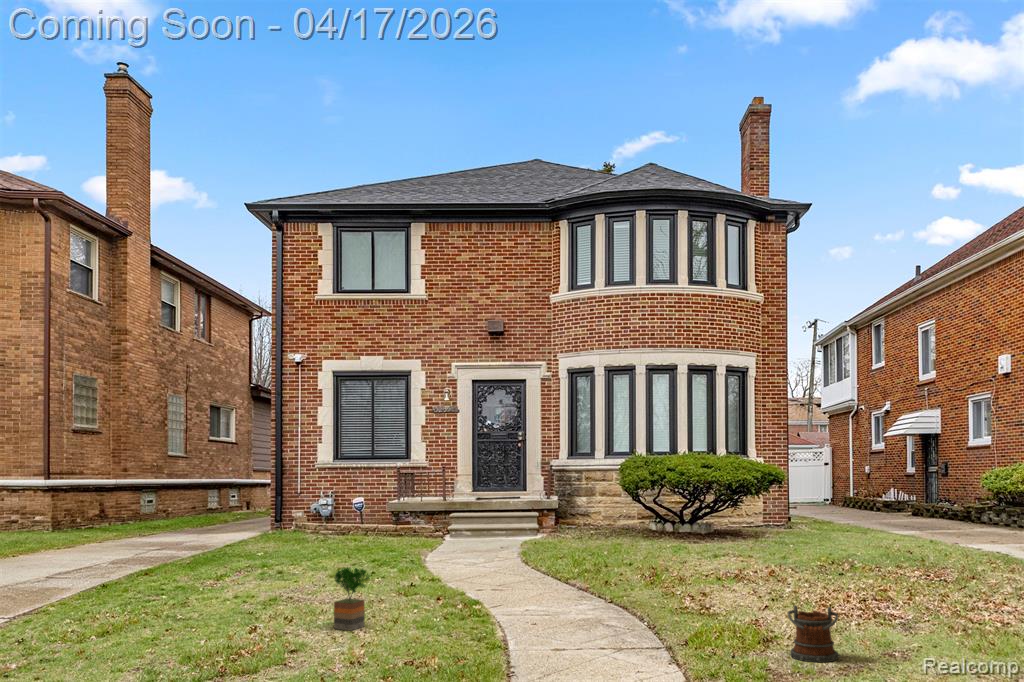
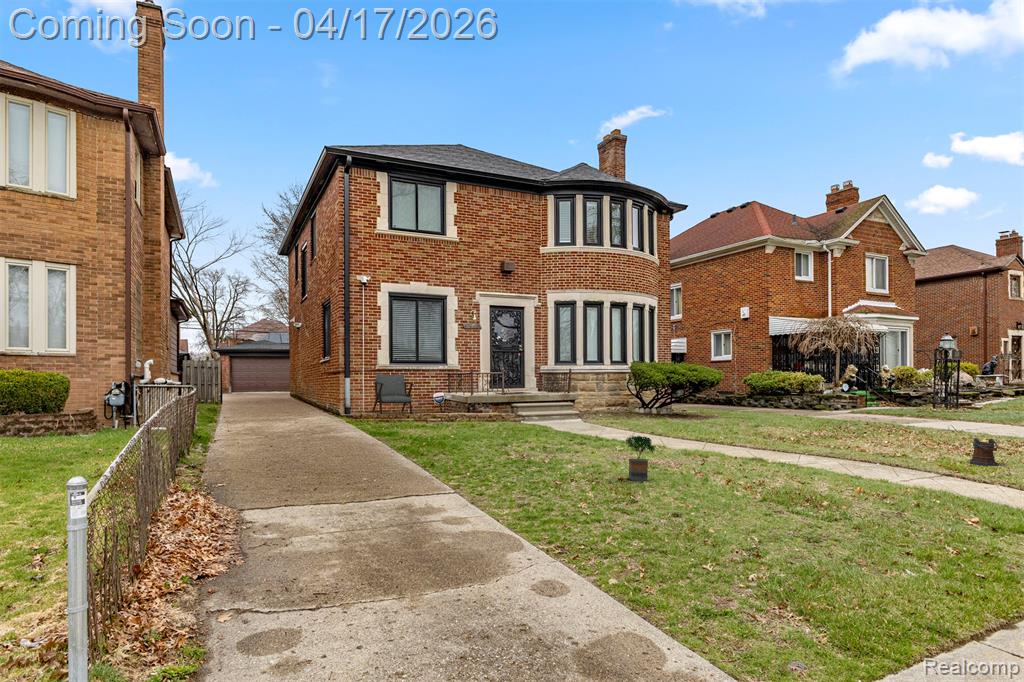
lounge chair: none [292,480,342,534] -> present [372,374,414,414]
potted tree: present [334,567,370,631] -> present [625,436,655,481]

